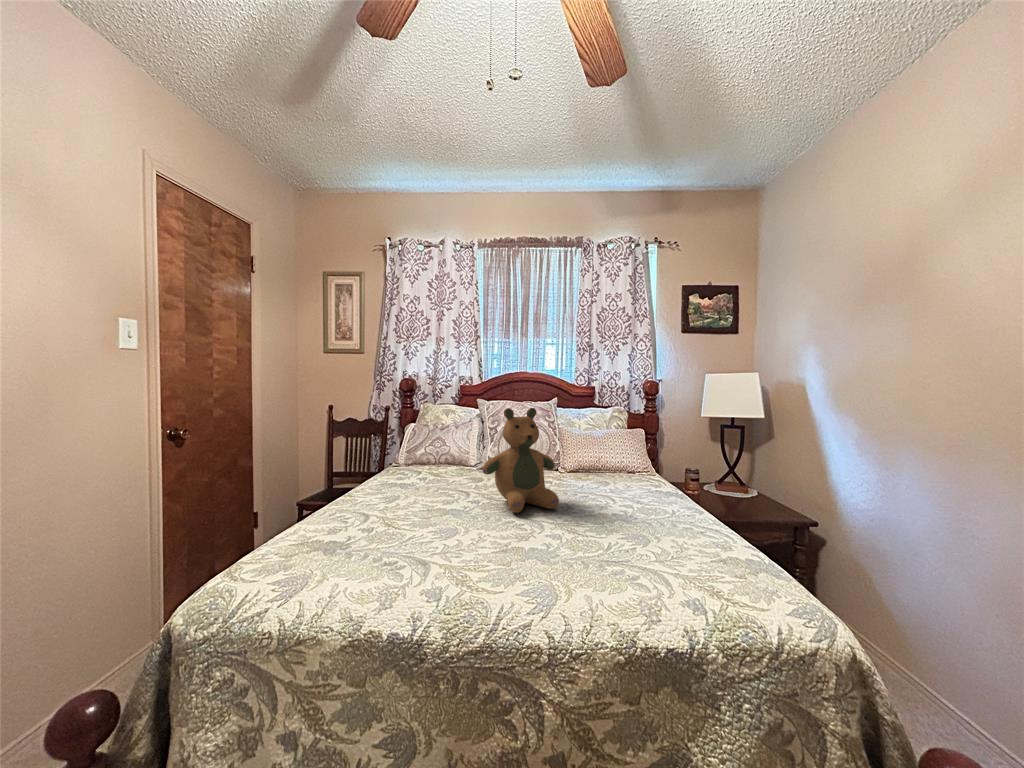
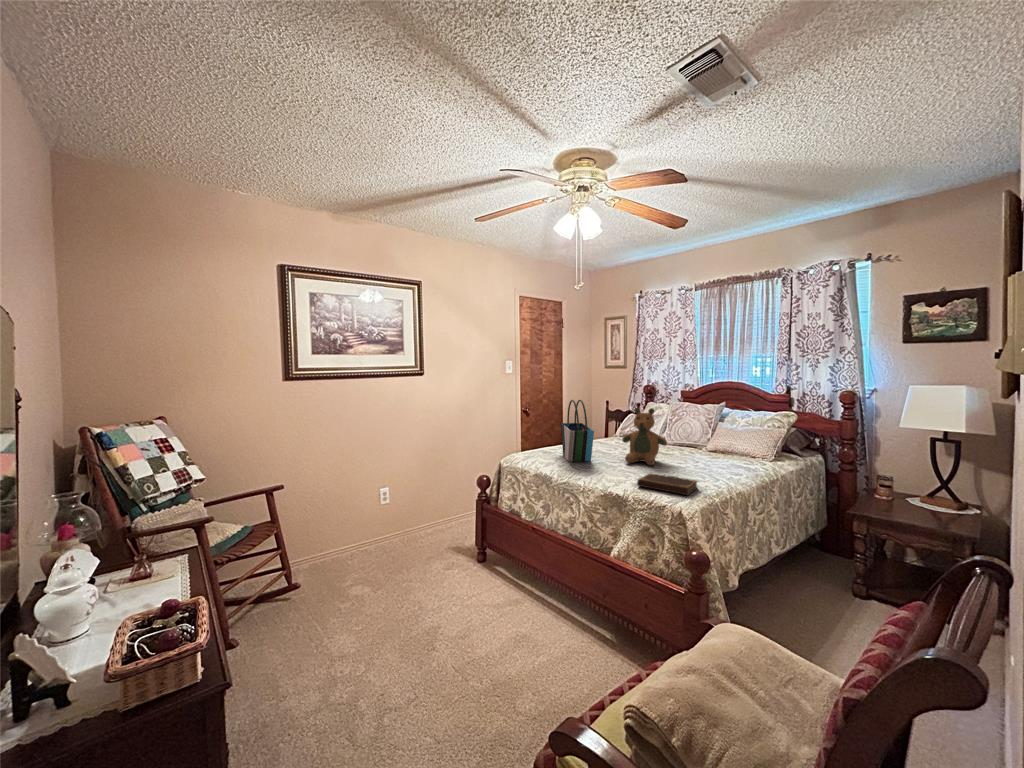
tote bag: none [355,397,471,540] -> present [561,400,594,462]
notebook: none [622,525,741,567] -> present [637,473,697,495]

